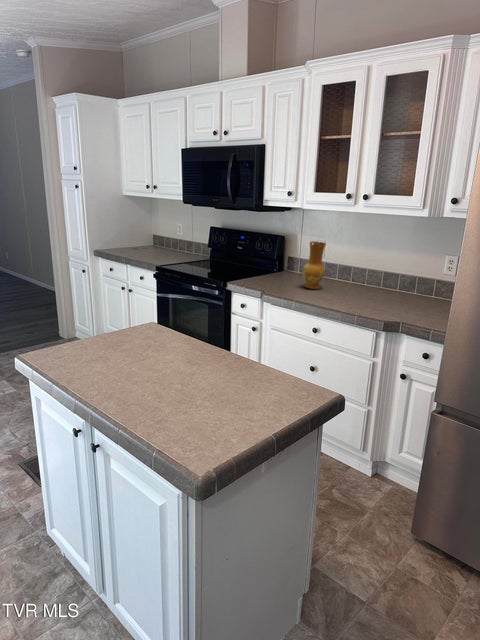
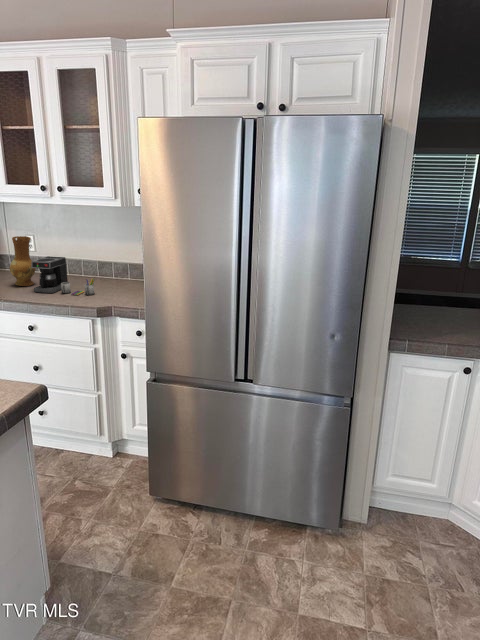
coffee maker: none [322,263,385,306] -> present [31,256,95,295]

